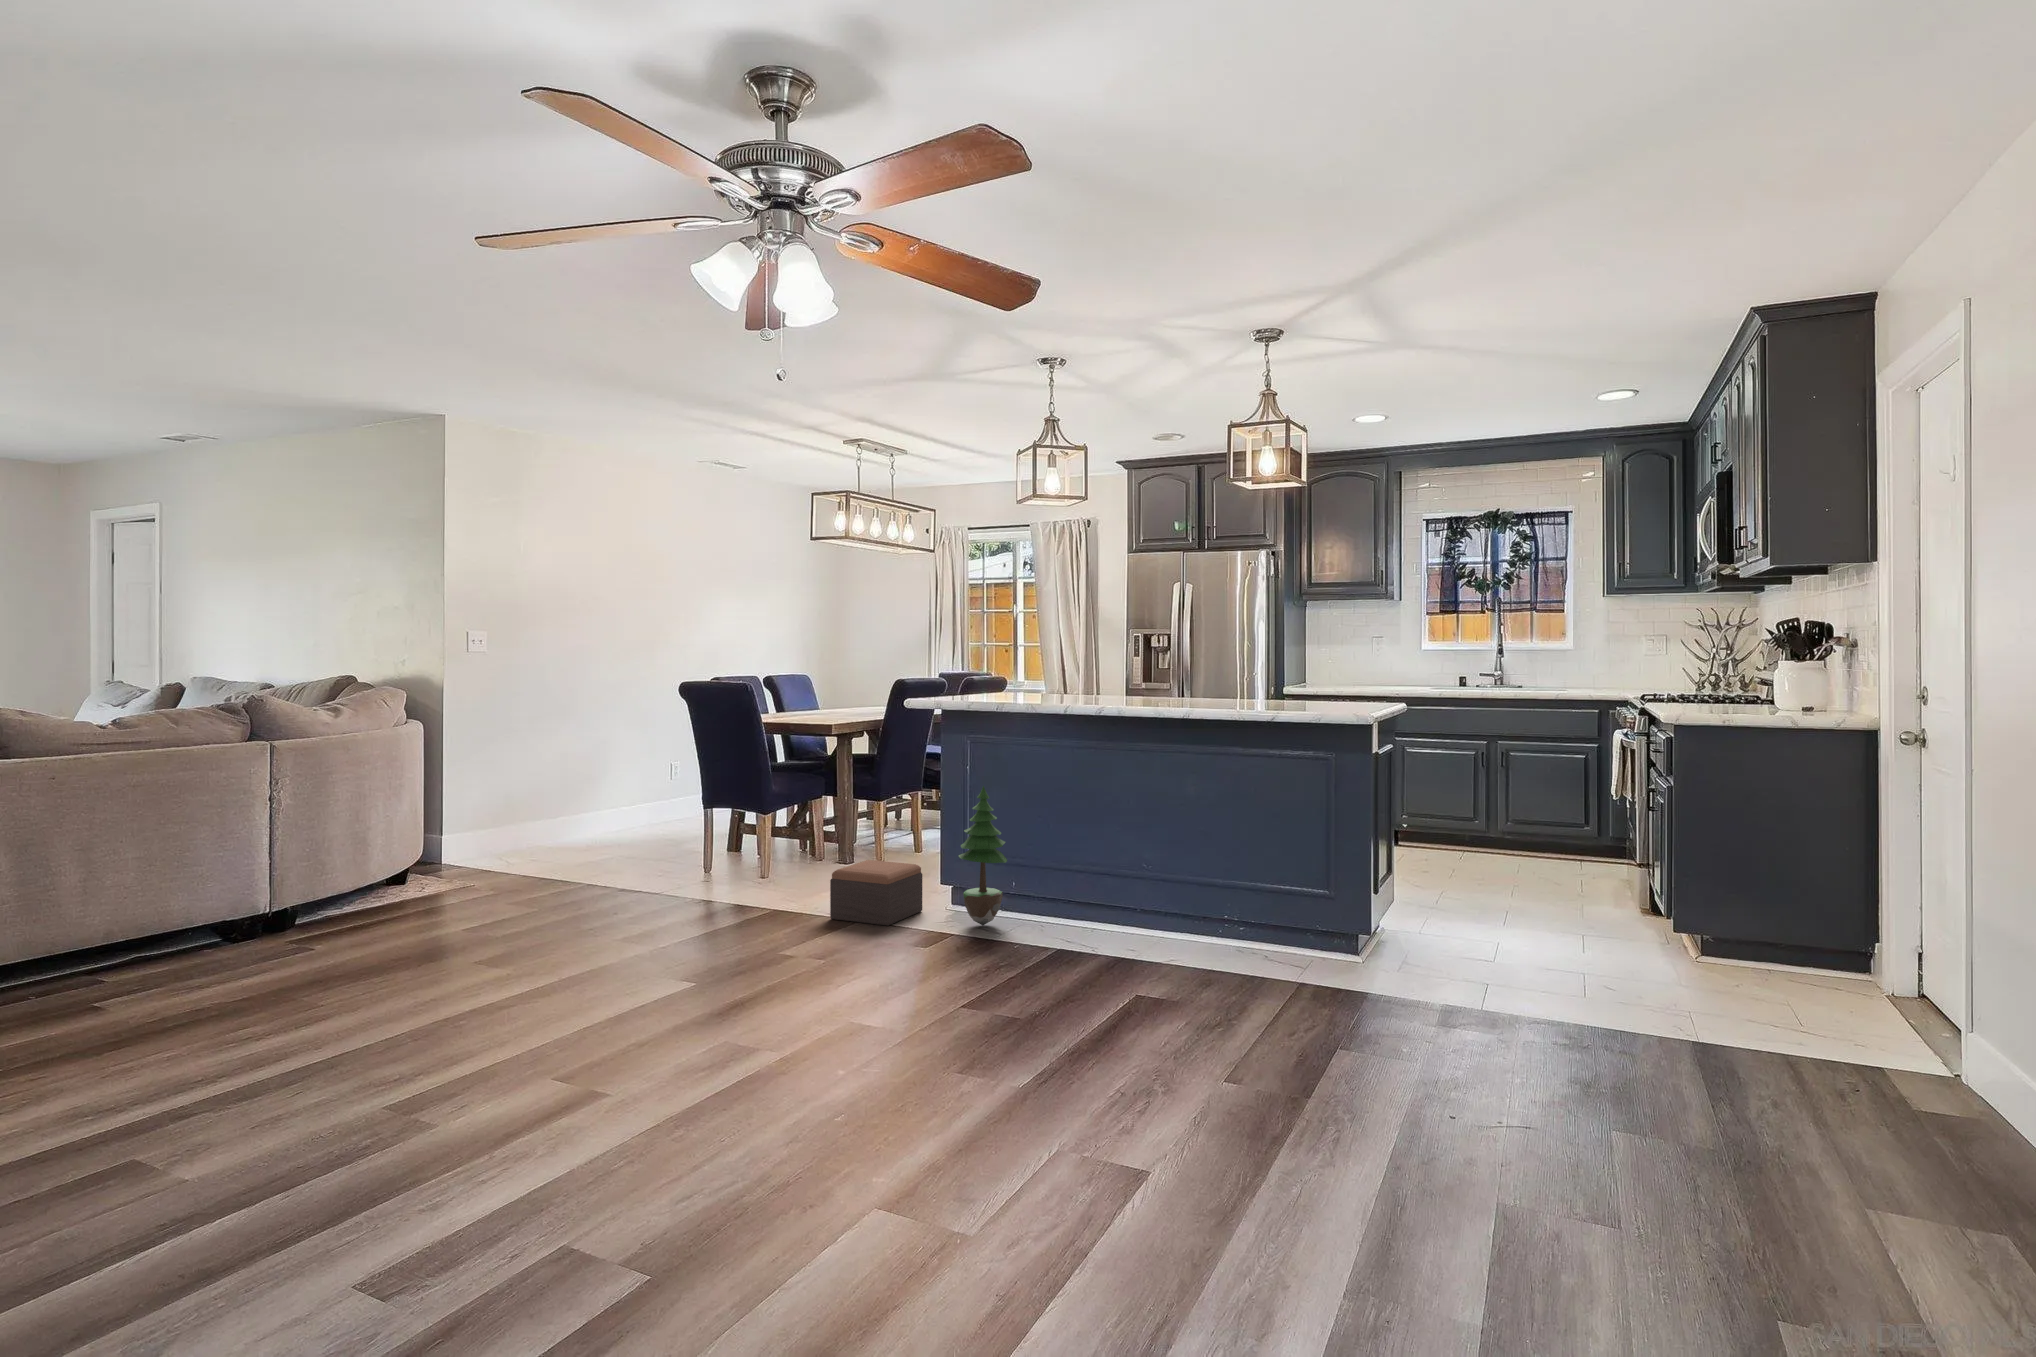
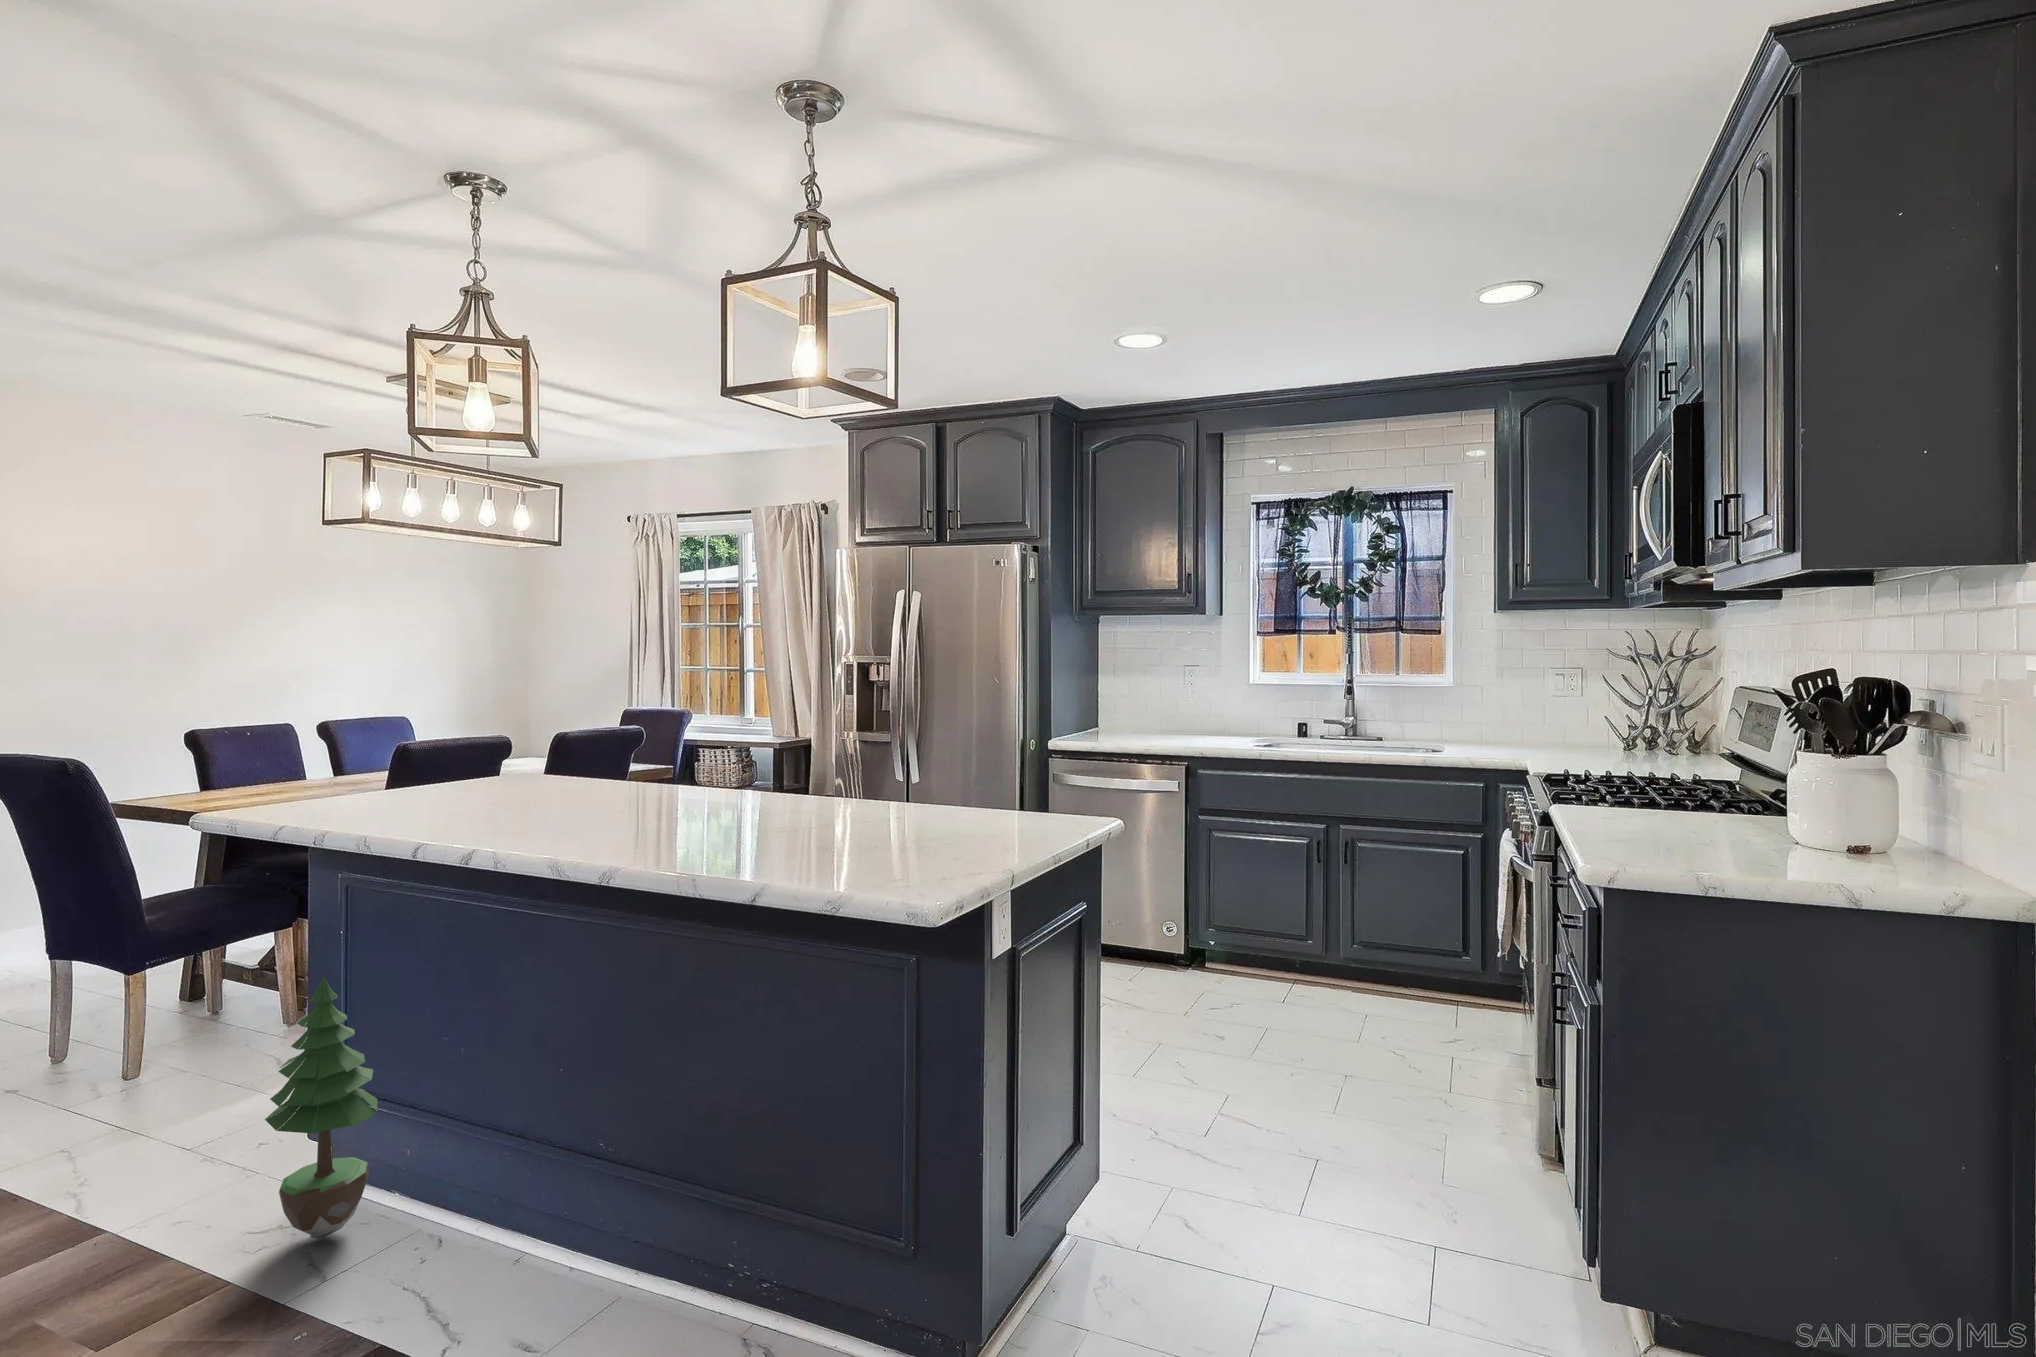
footstool: present [830,860,922,926] -> none [64,1080,278,1241]

